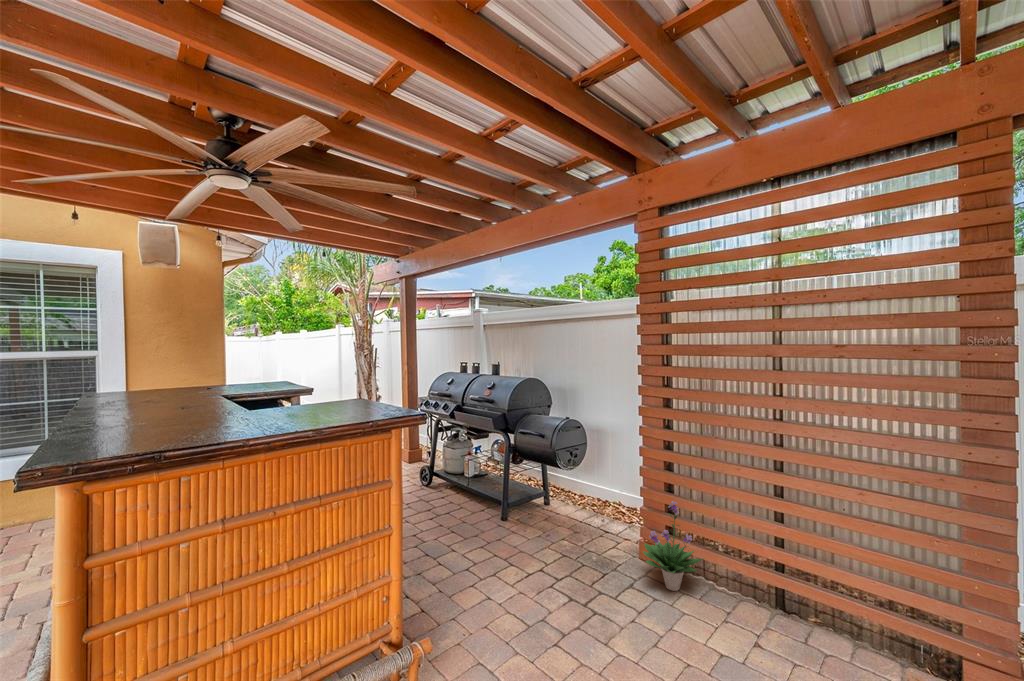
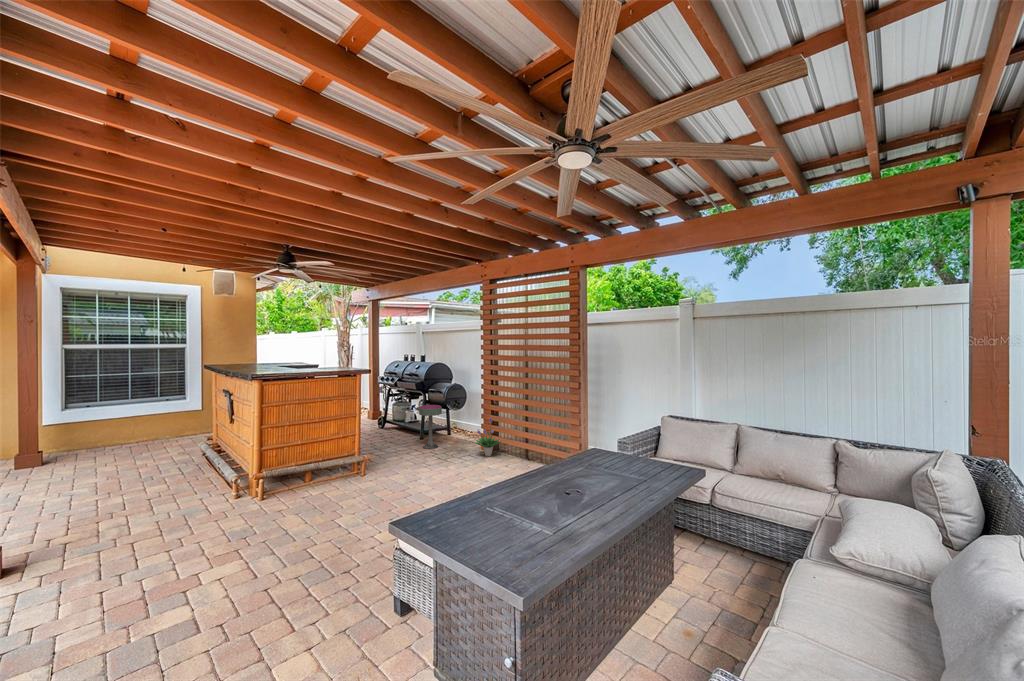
bar stool: none [507,462,552,556] -> present [419,405,442,449]

